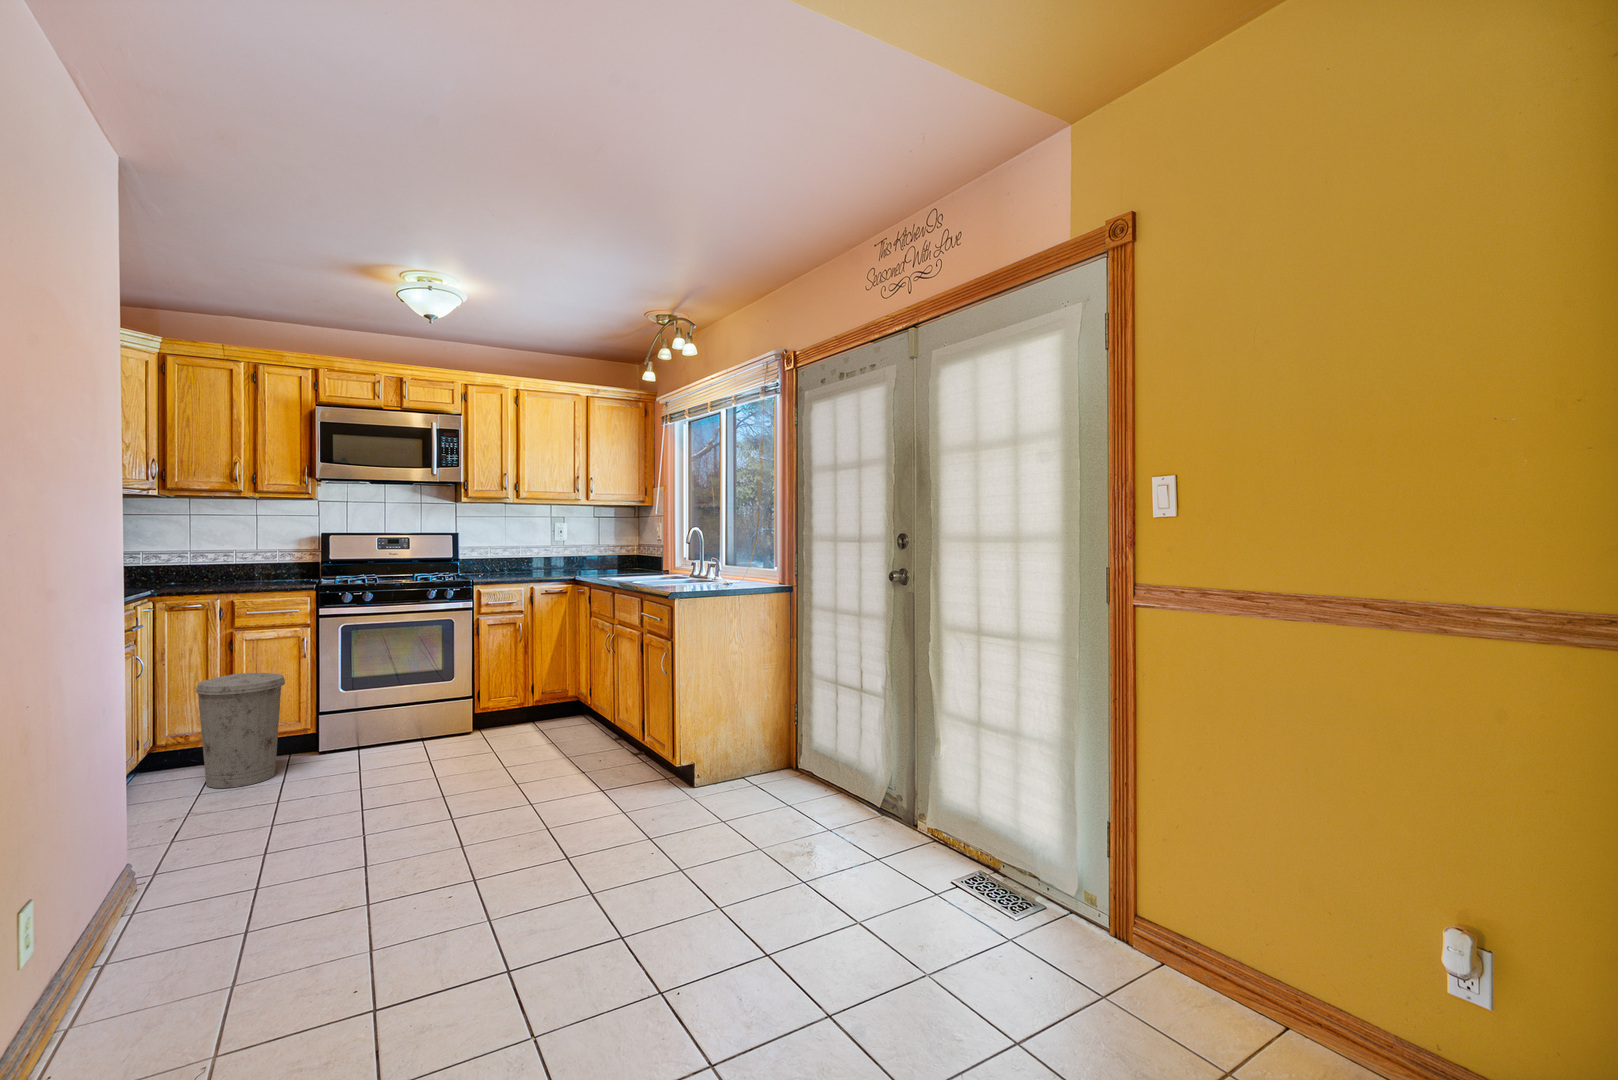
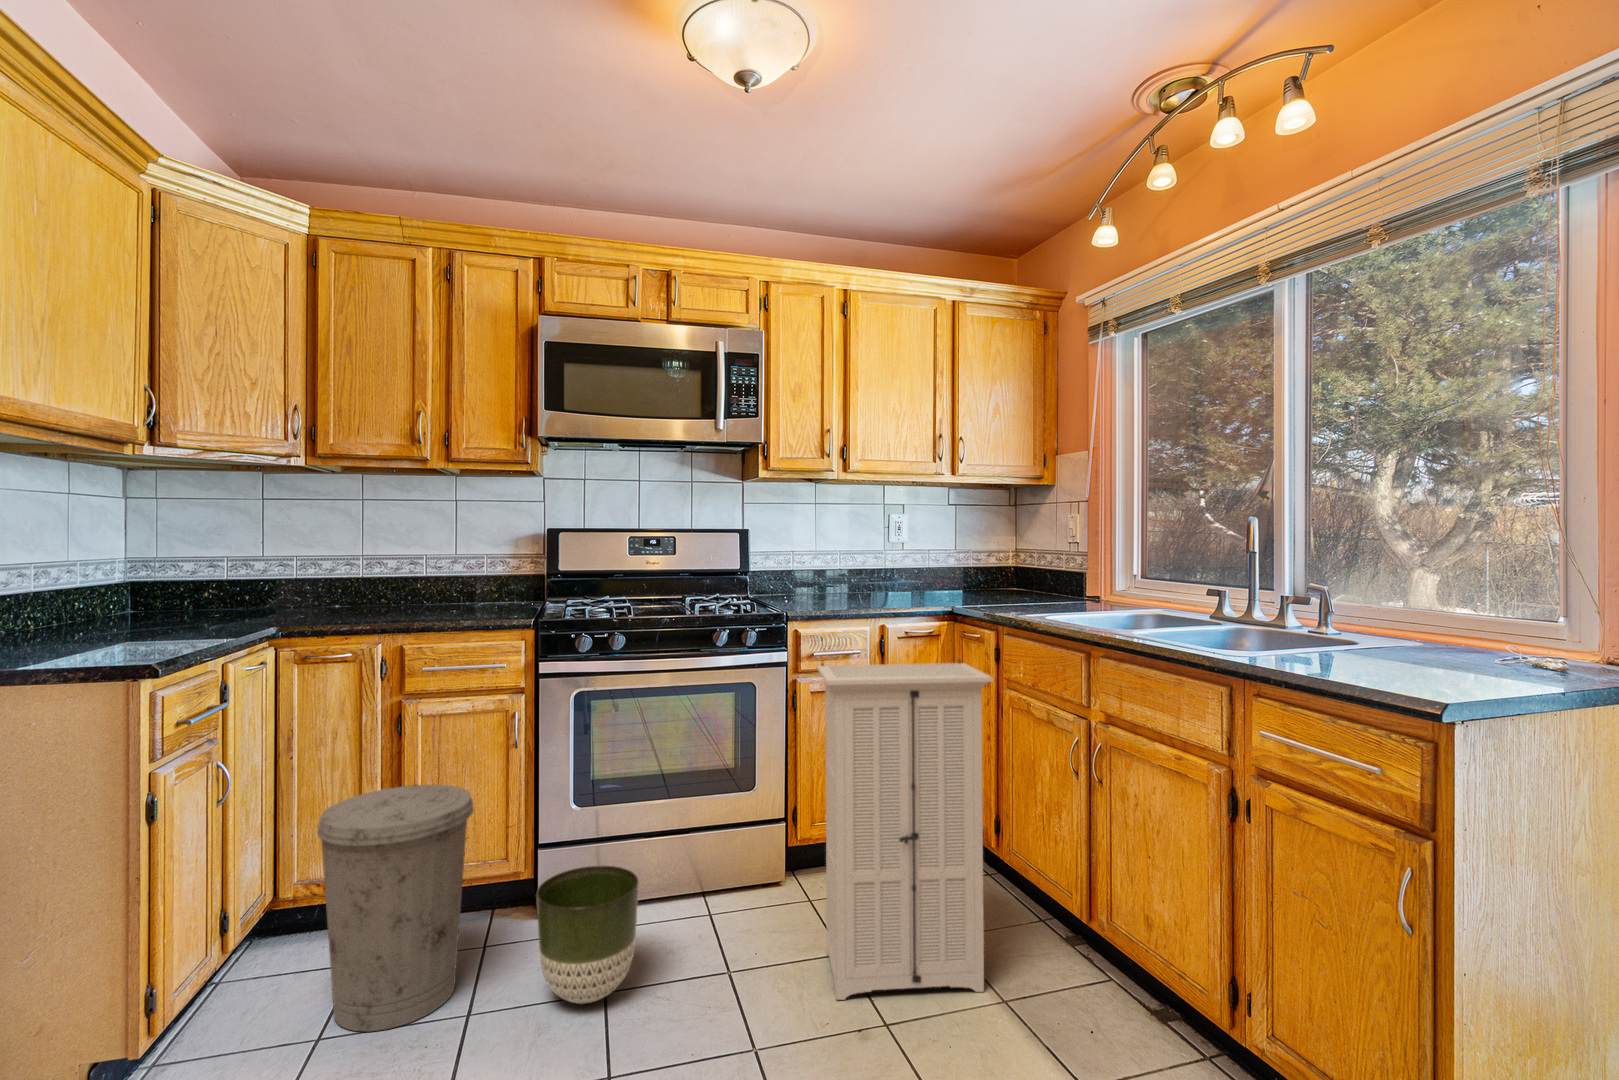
storage cabinet: none [480,600,565,760] -> present [817,660,993,1000]
planter: none [324,710,381,771] -> present [536,866,639,1004]

